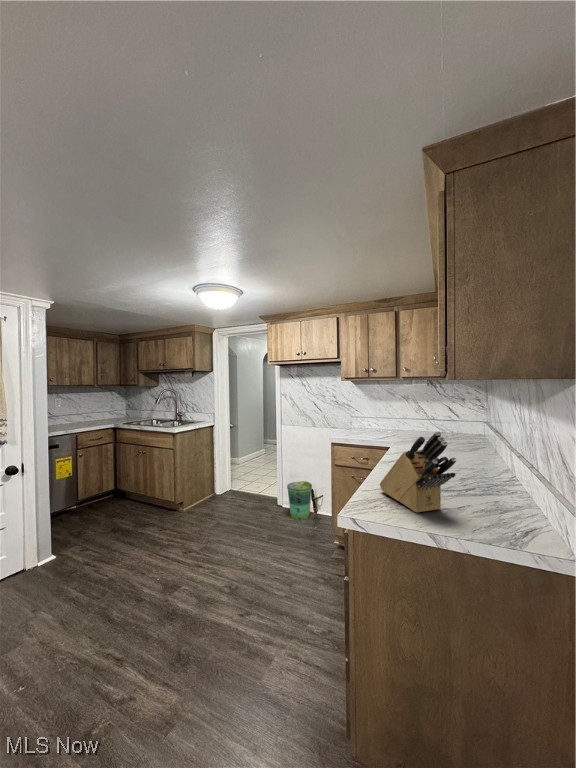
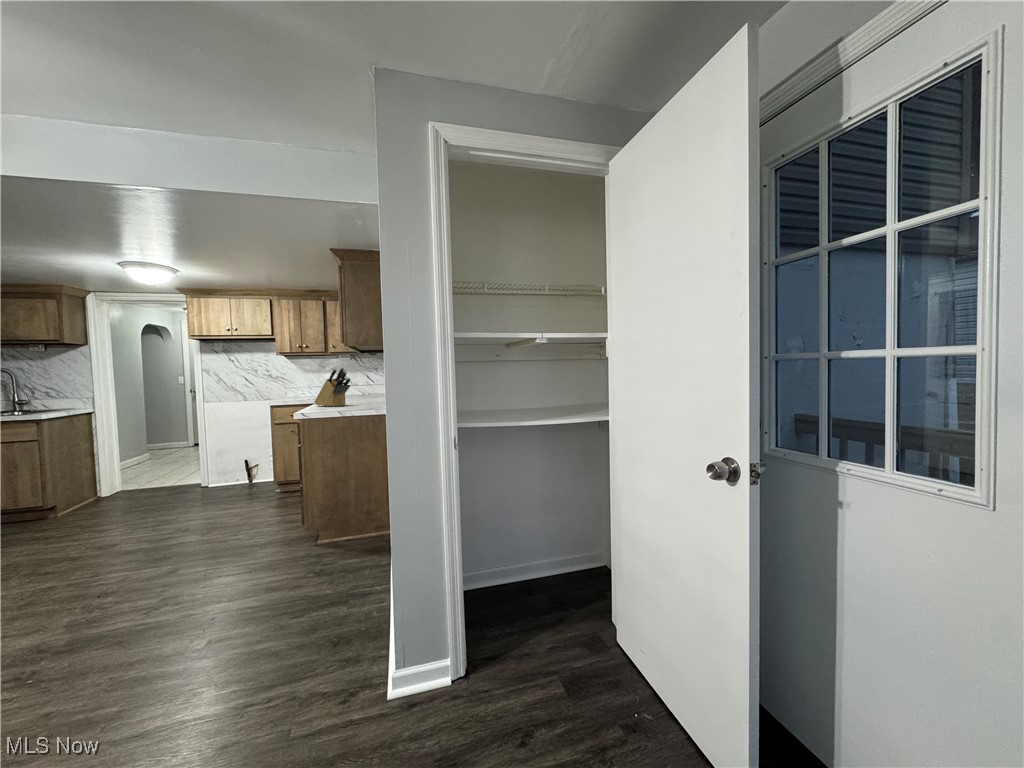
trash can: present [287,481,312,520] -> none [217,454,246,489]

